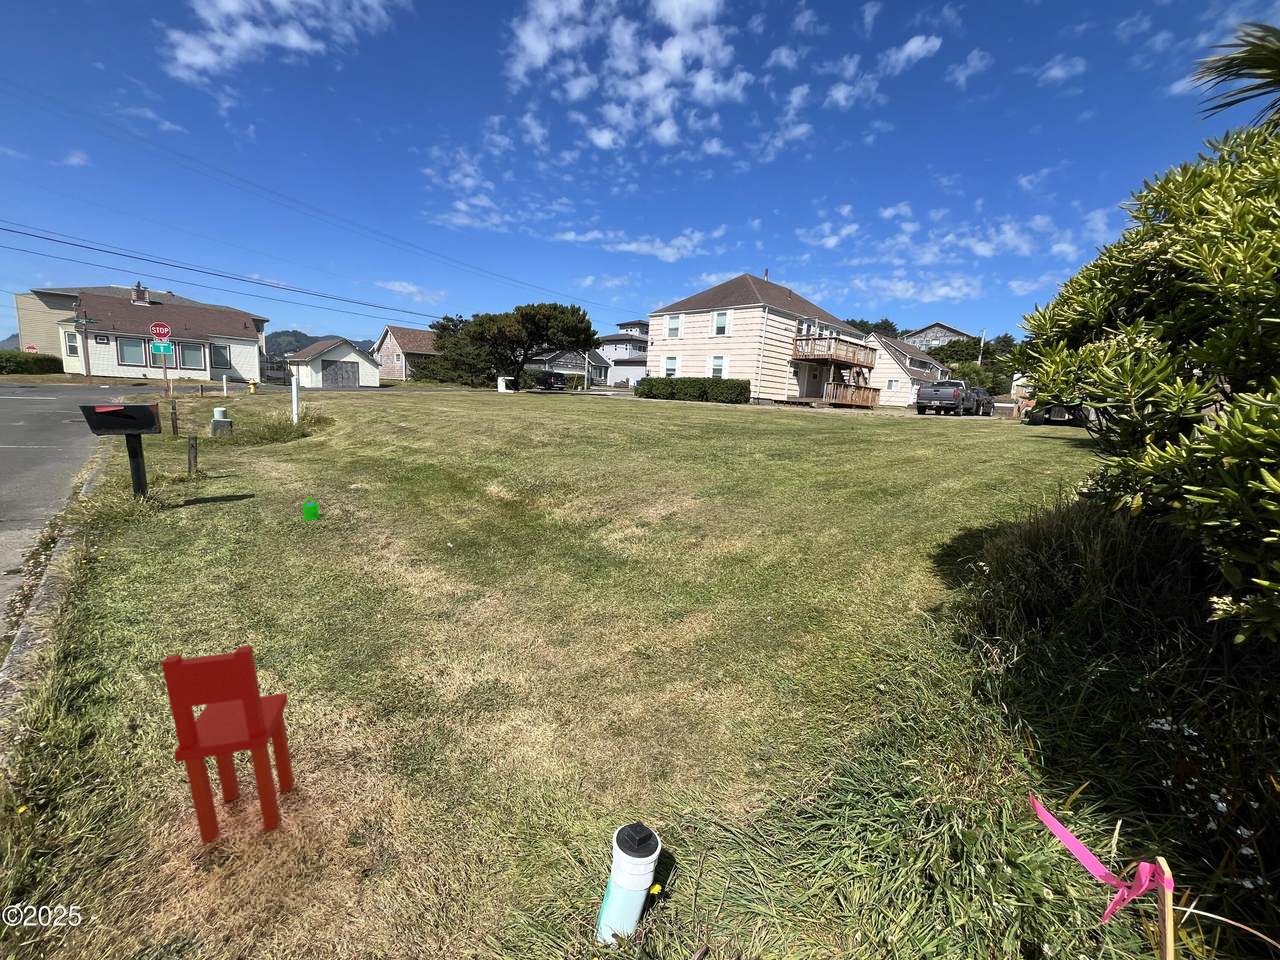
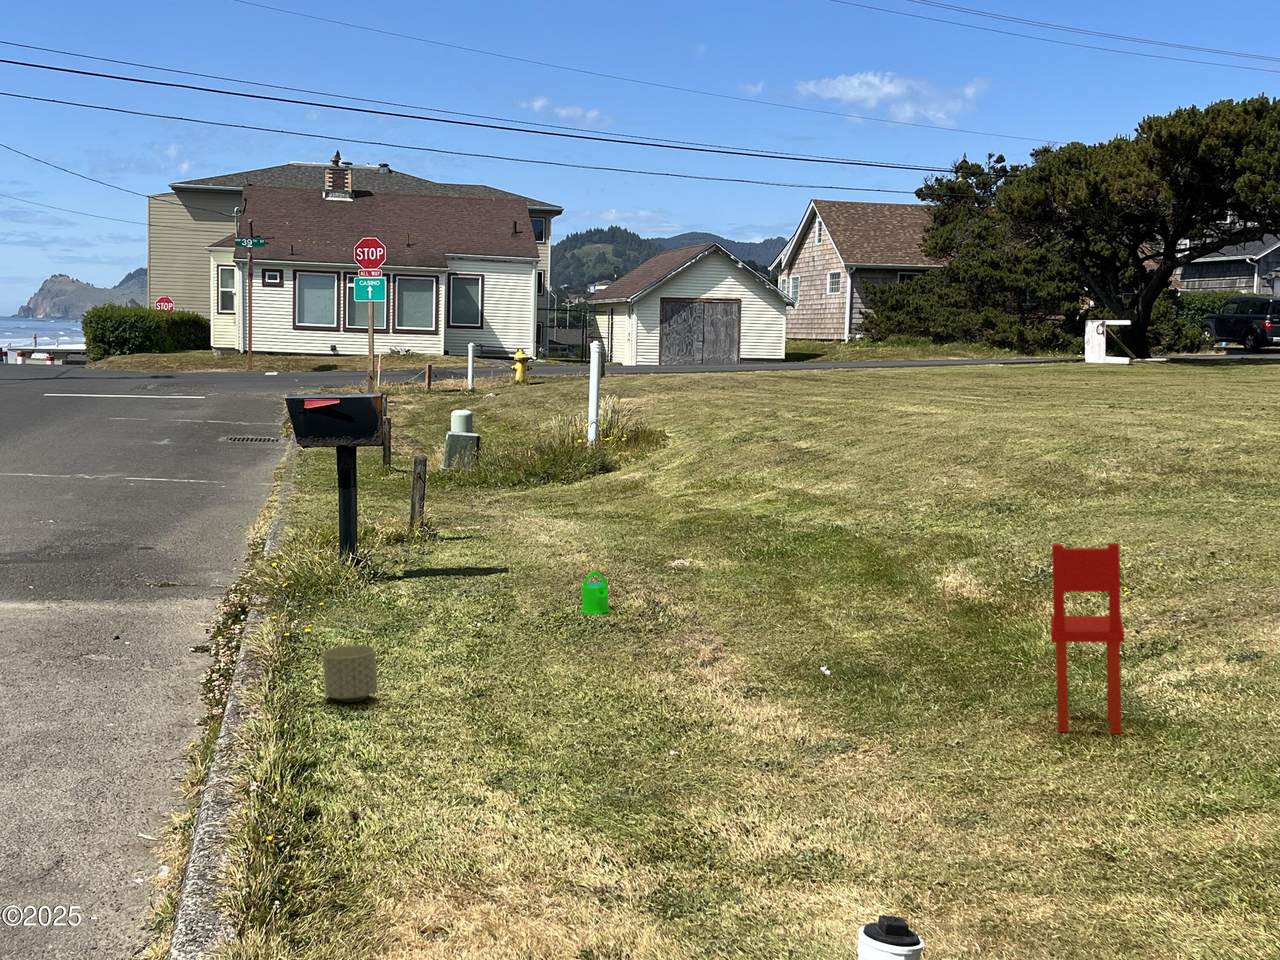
planter: none [110,569,160,609] -> present [322,645,377,702]
chair: present [162,646,294,843] -> present [1051,543,1124,734]

